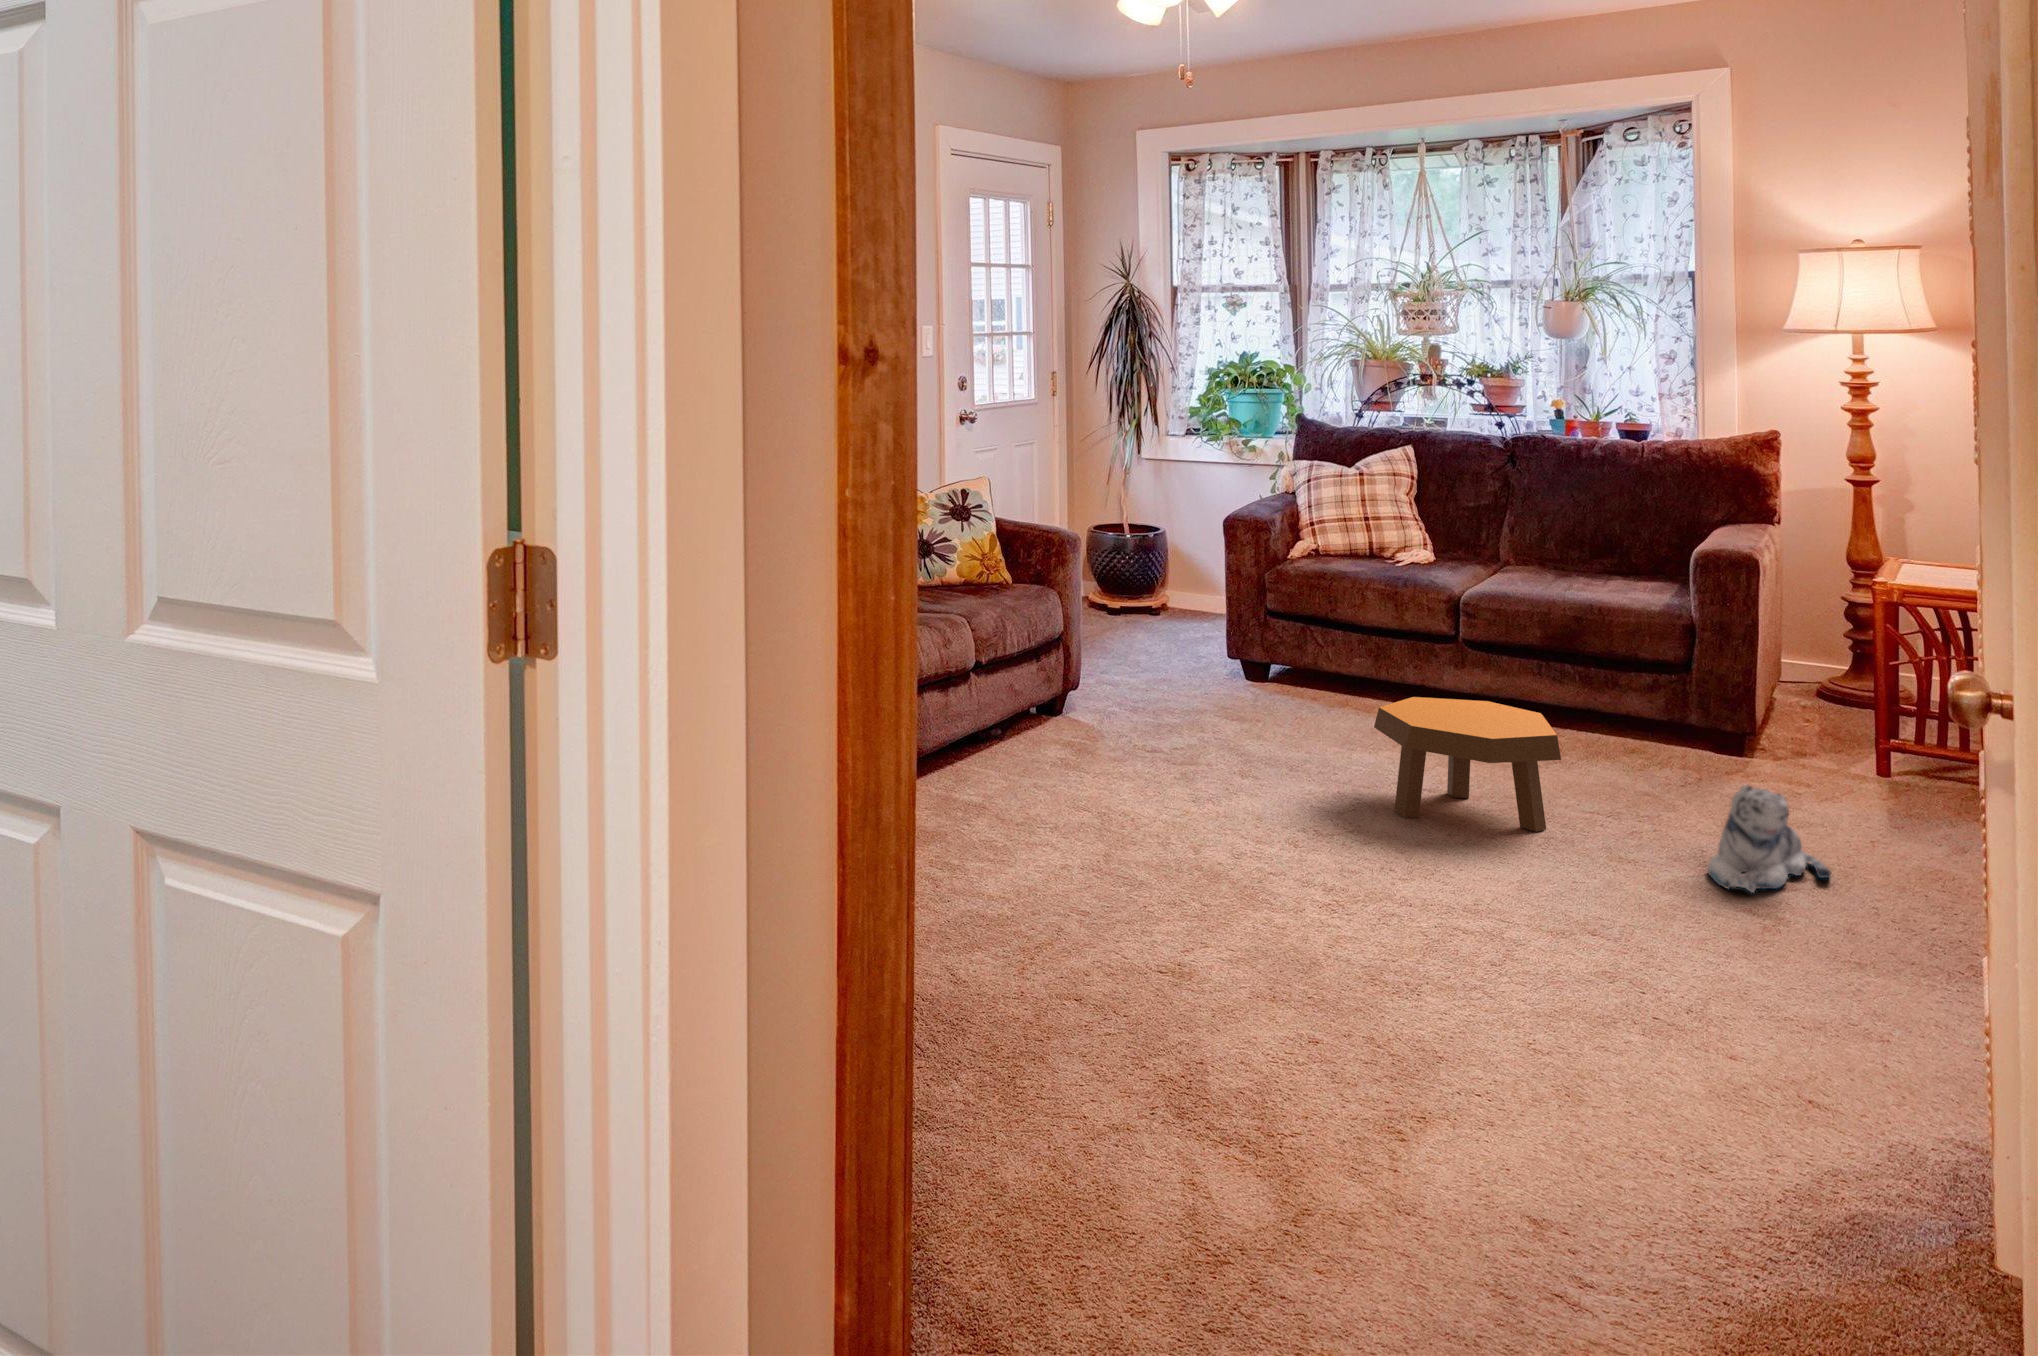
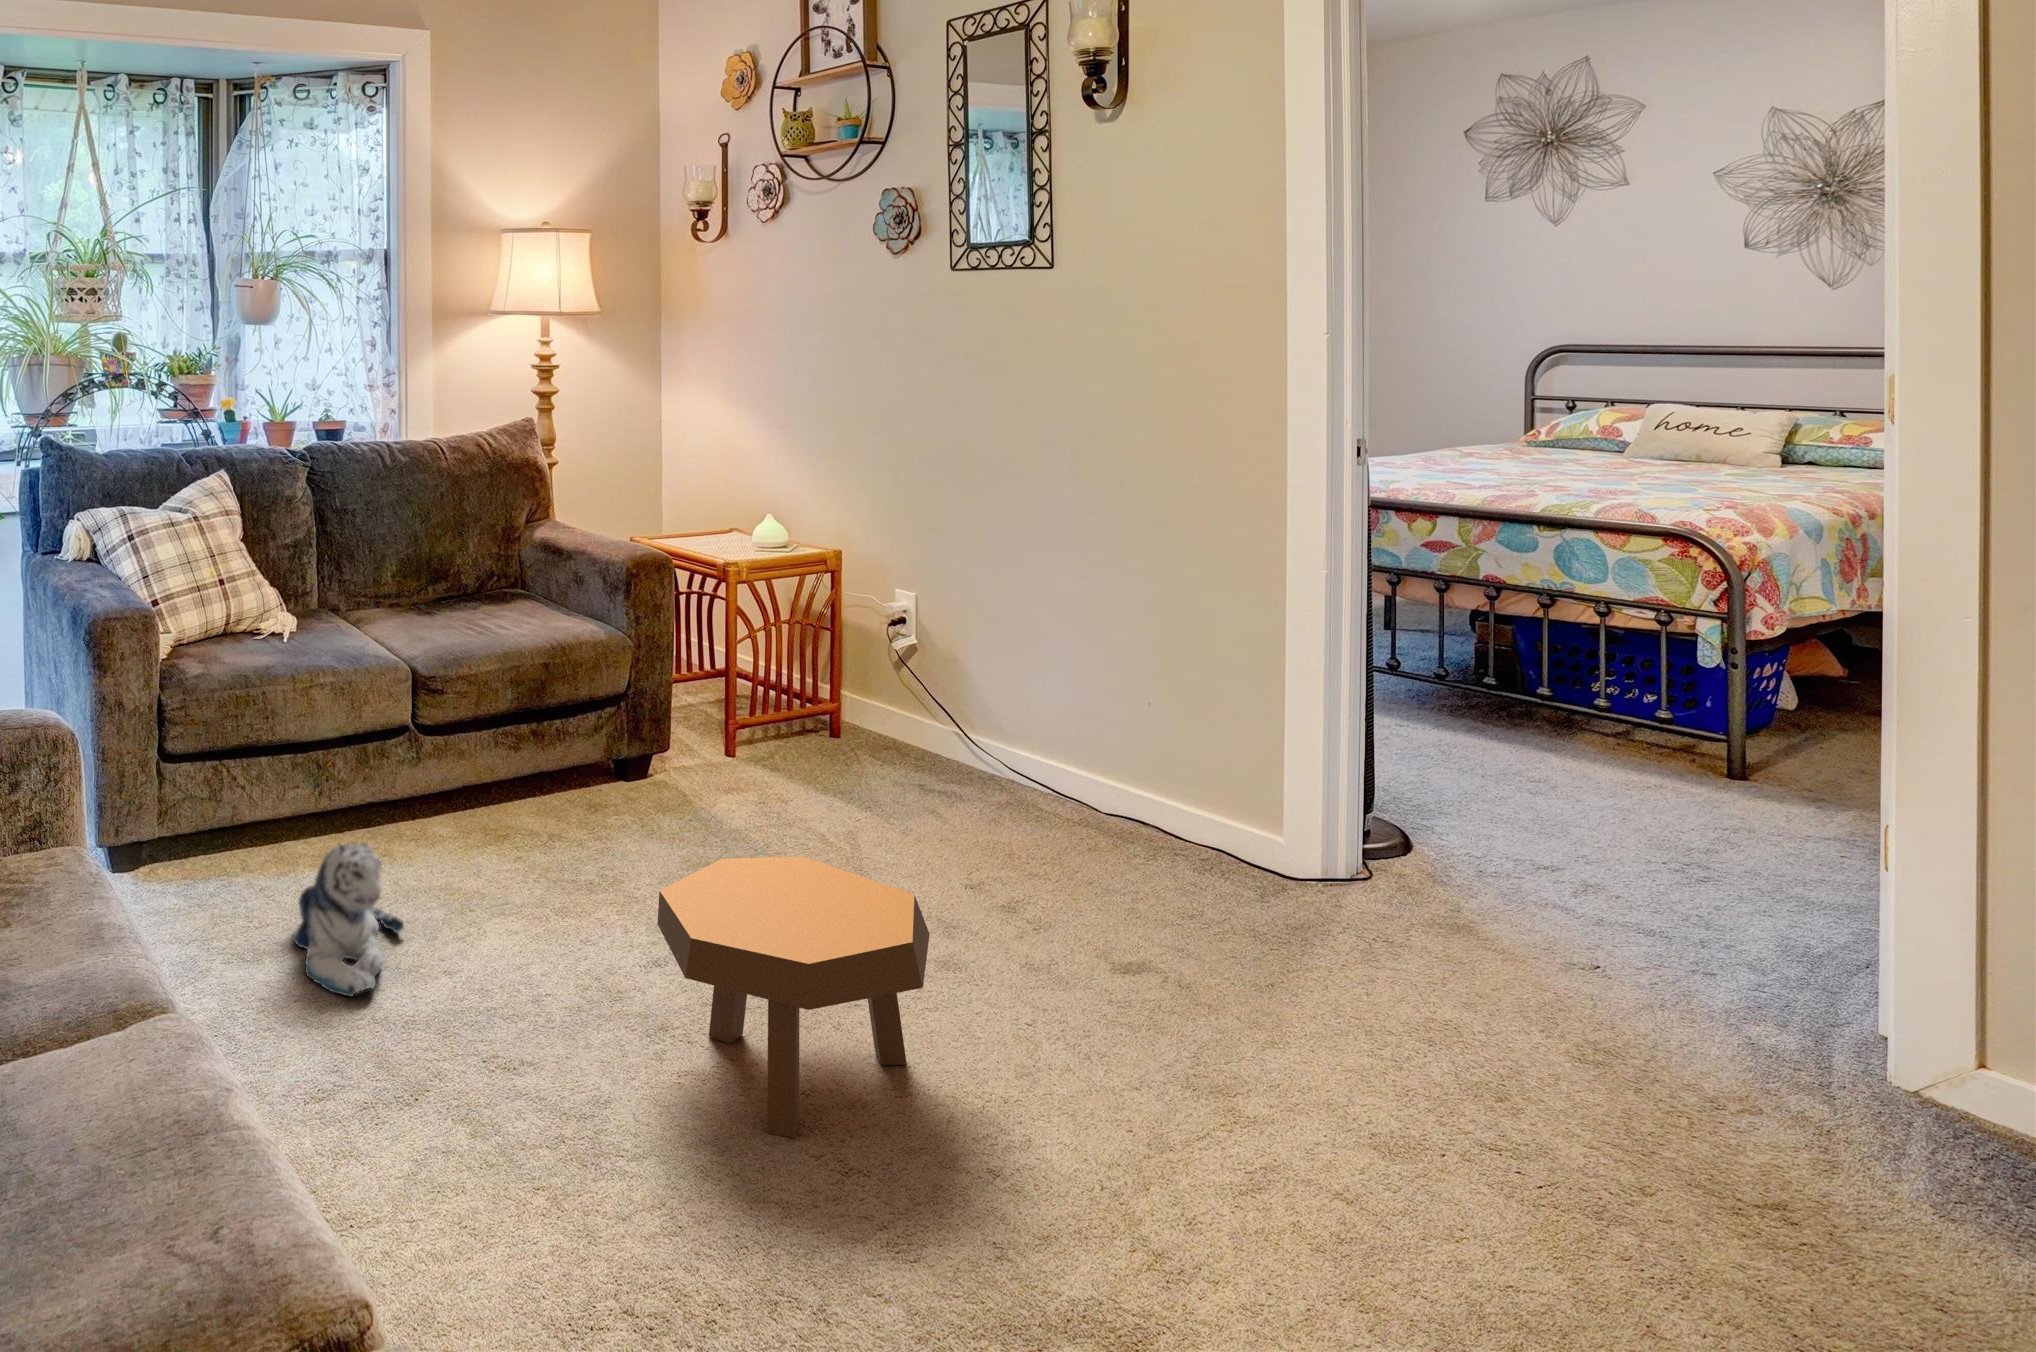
plush toy: present [1708,785,1832,893] -> present [293,844,404,997]

